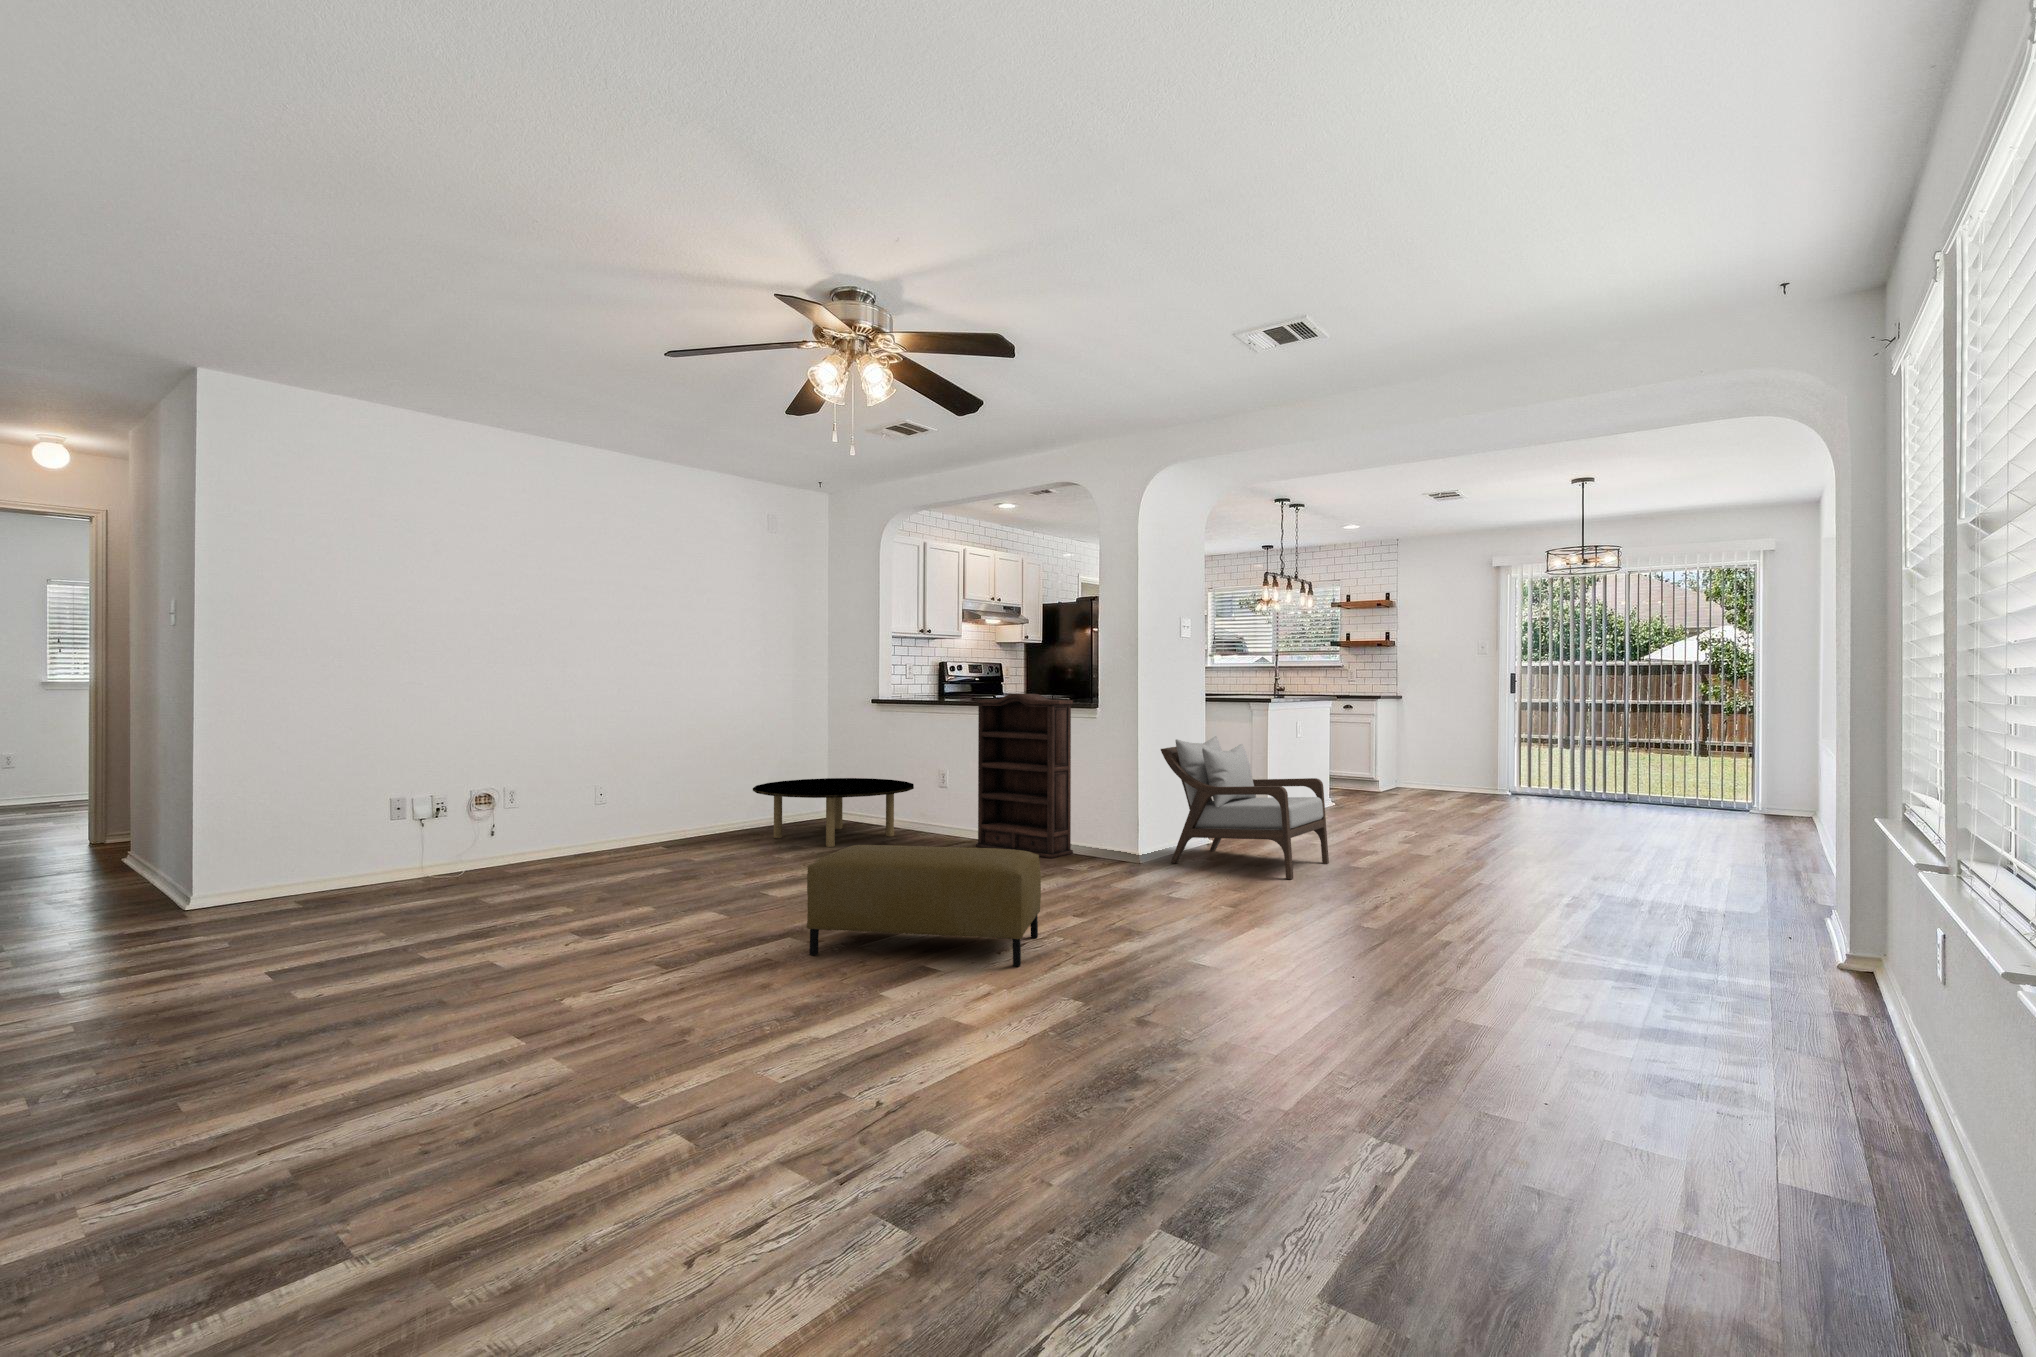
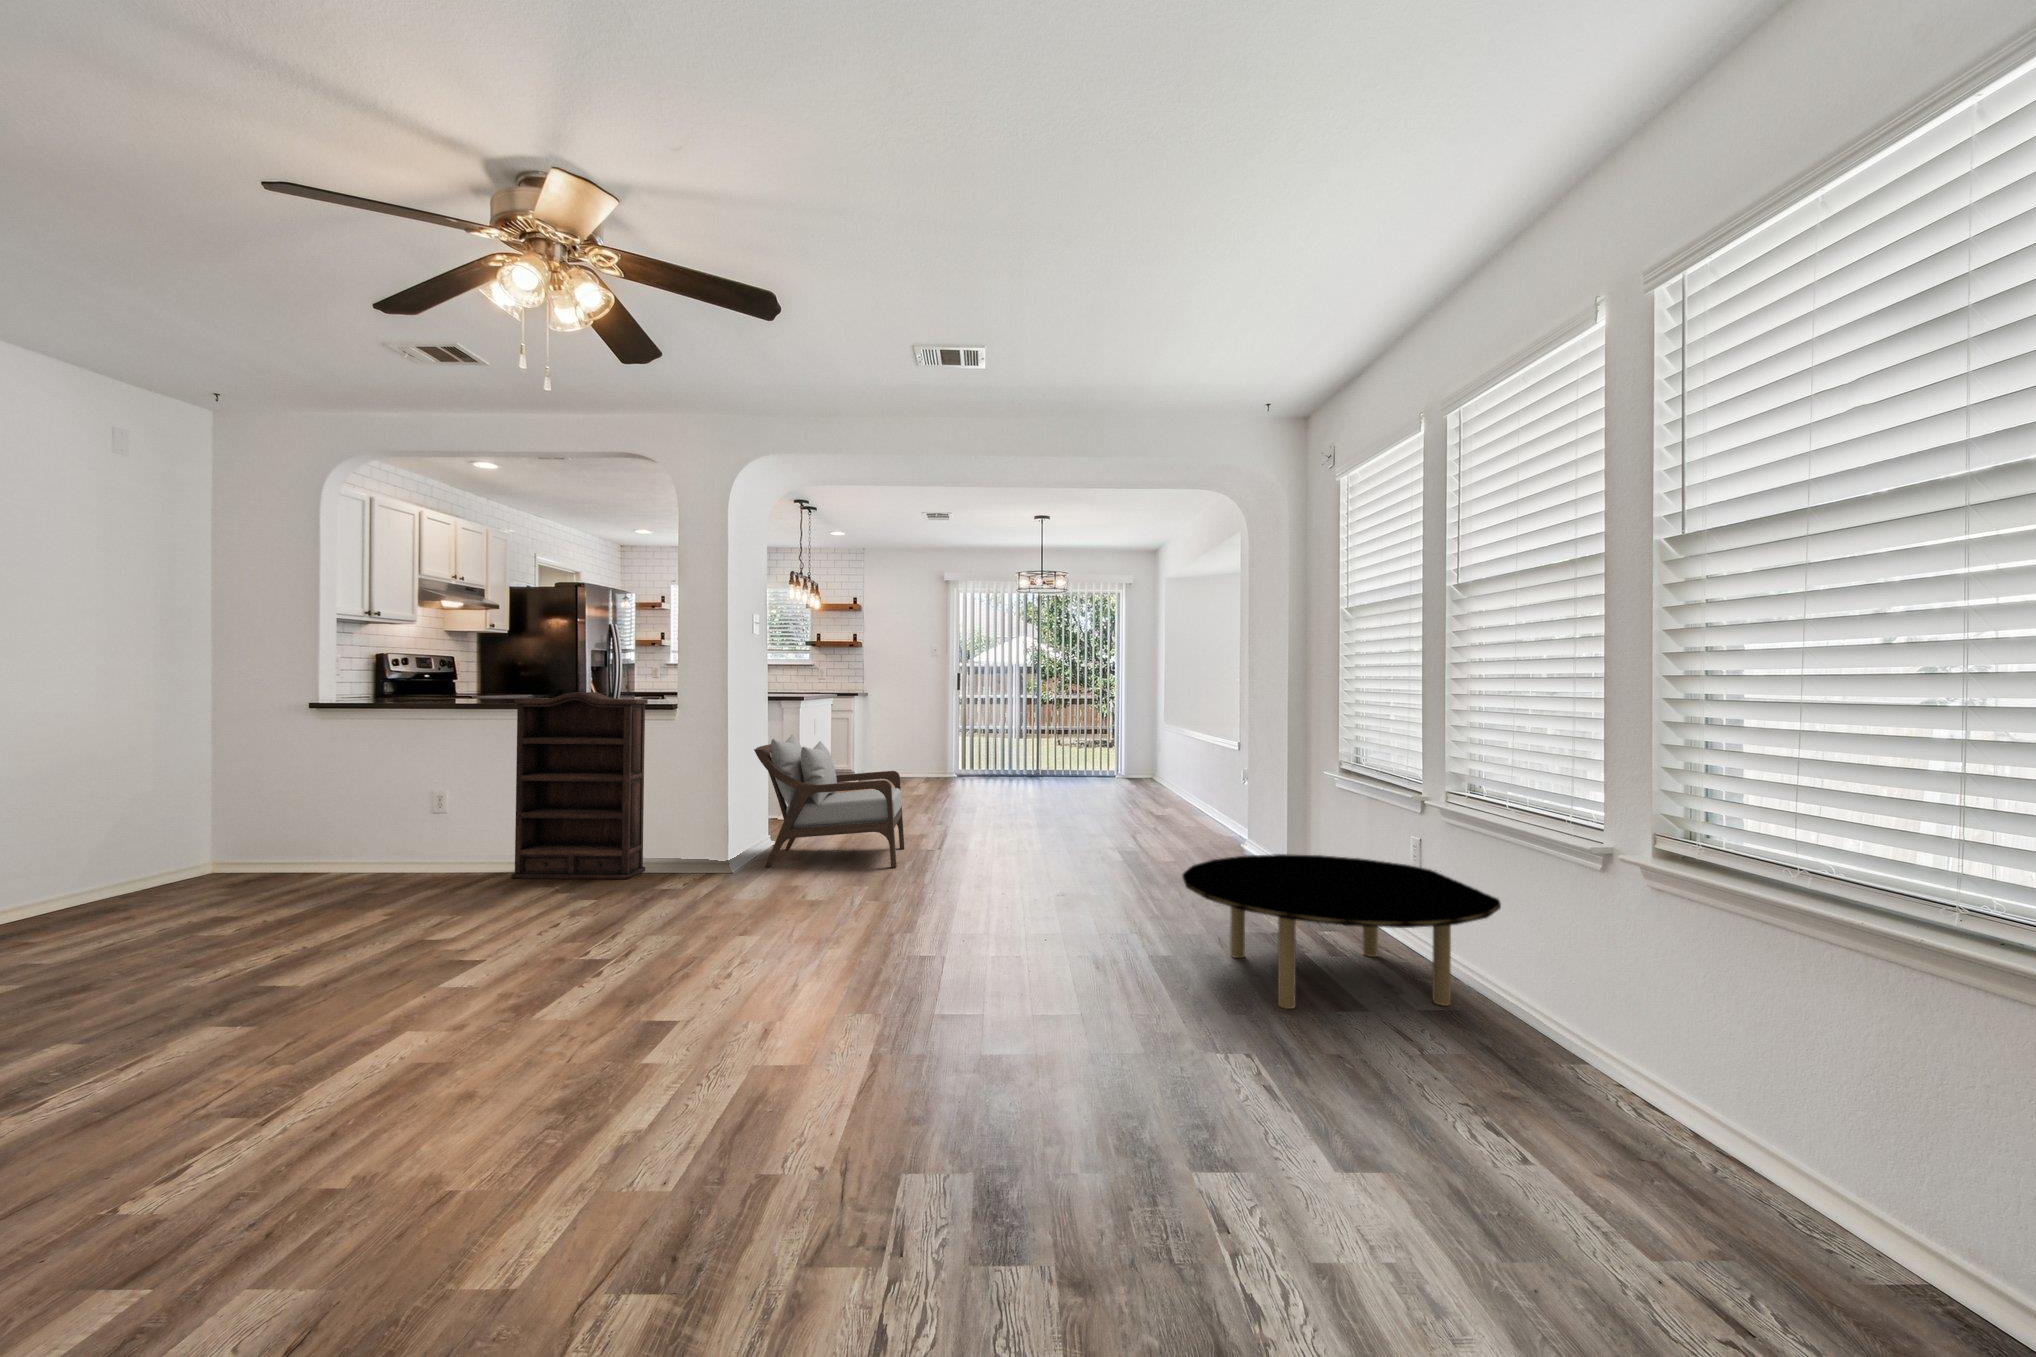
coffee table: present [753,778,914,847] -> present [1182,854,1501,1009]
ottoman: present [807,845,1041,966] -> none [456,872,770,1057]

